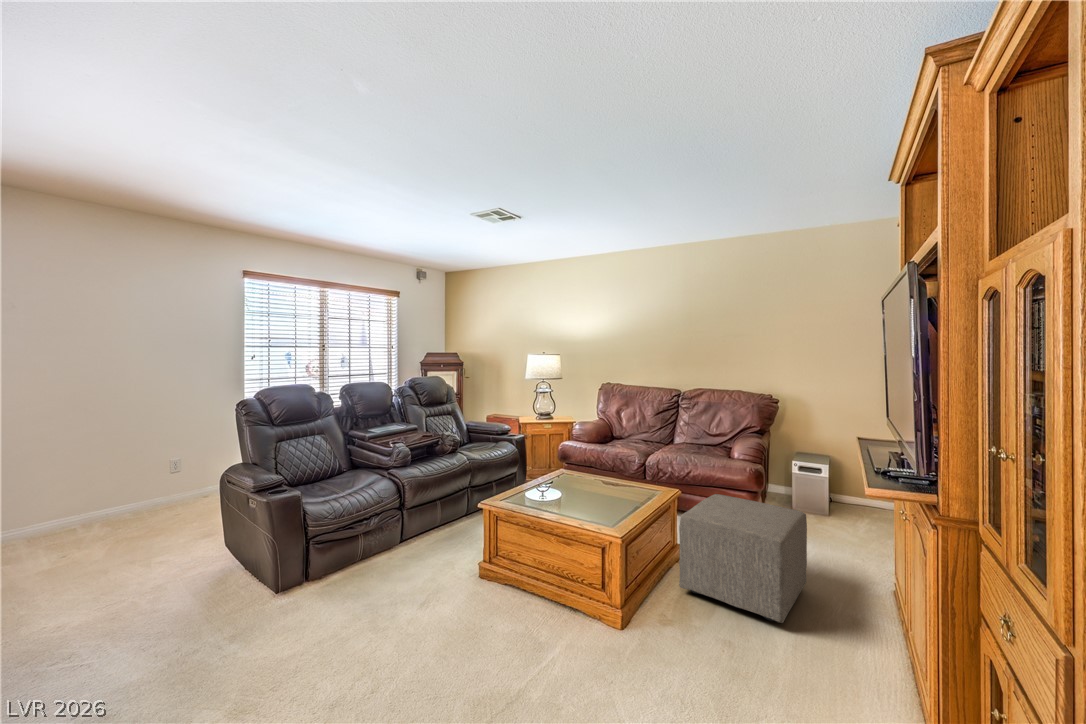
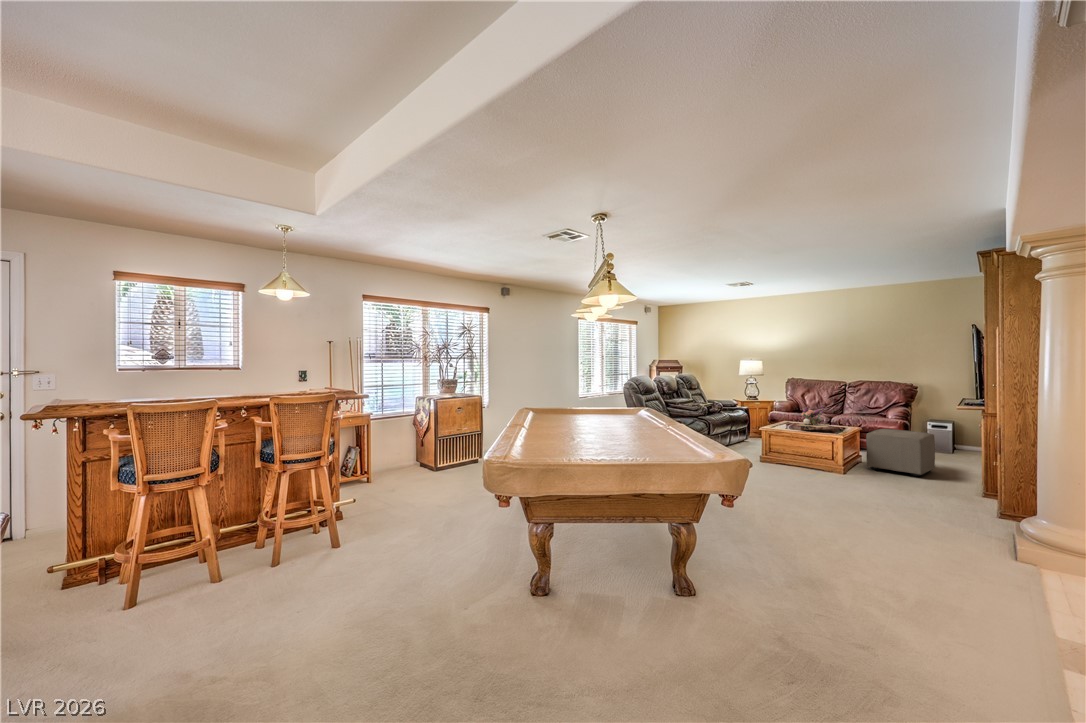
flower arrangement: none [555,447,620,502] -> present [797,406,829,430]

